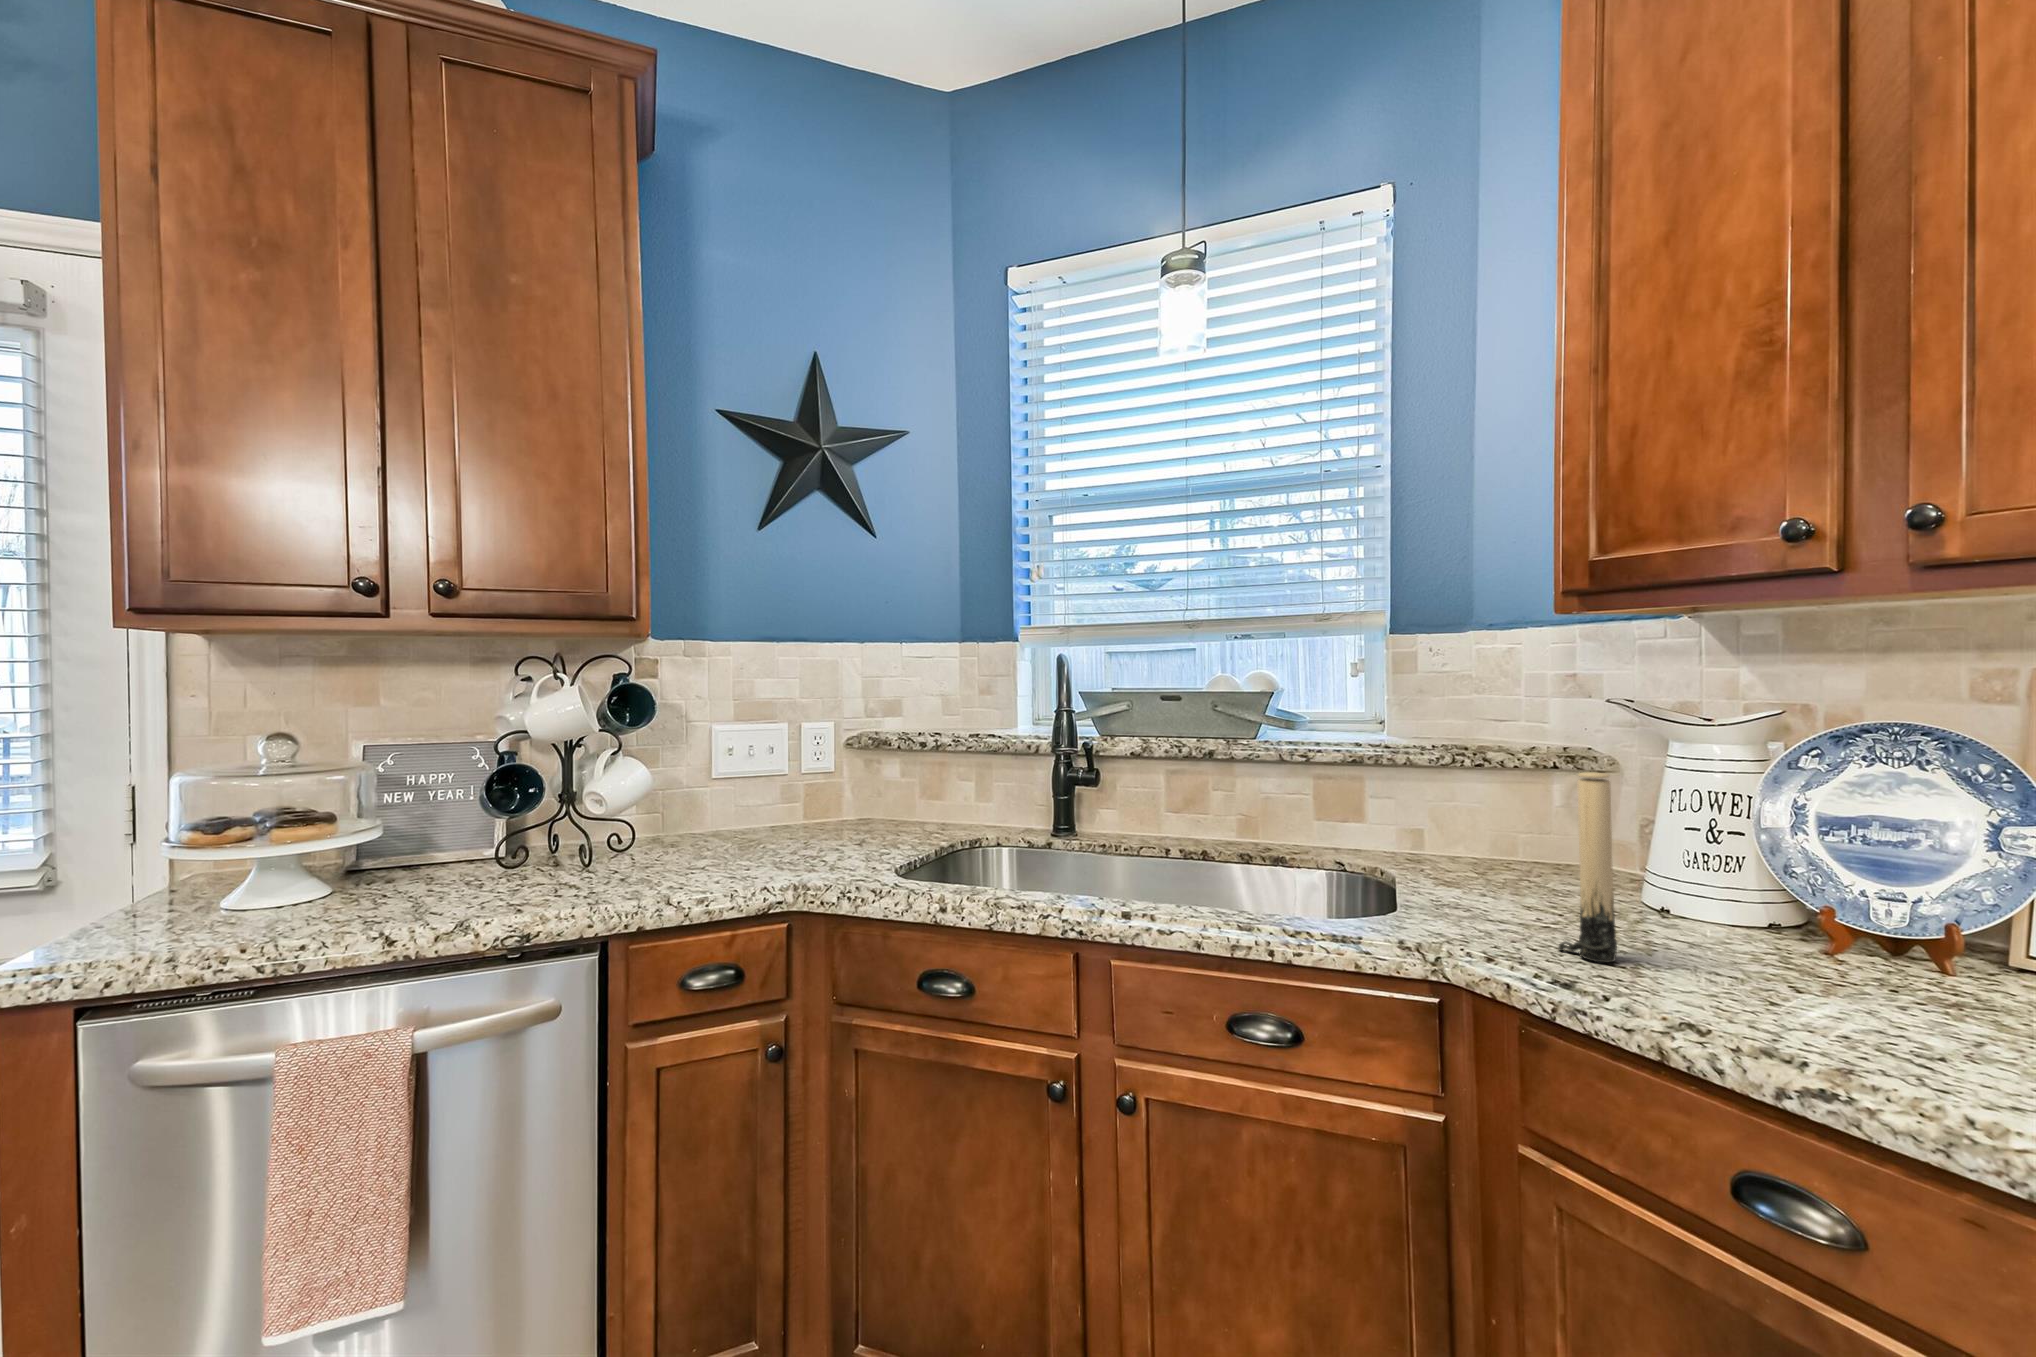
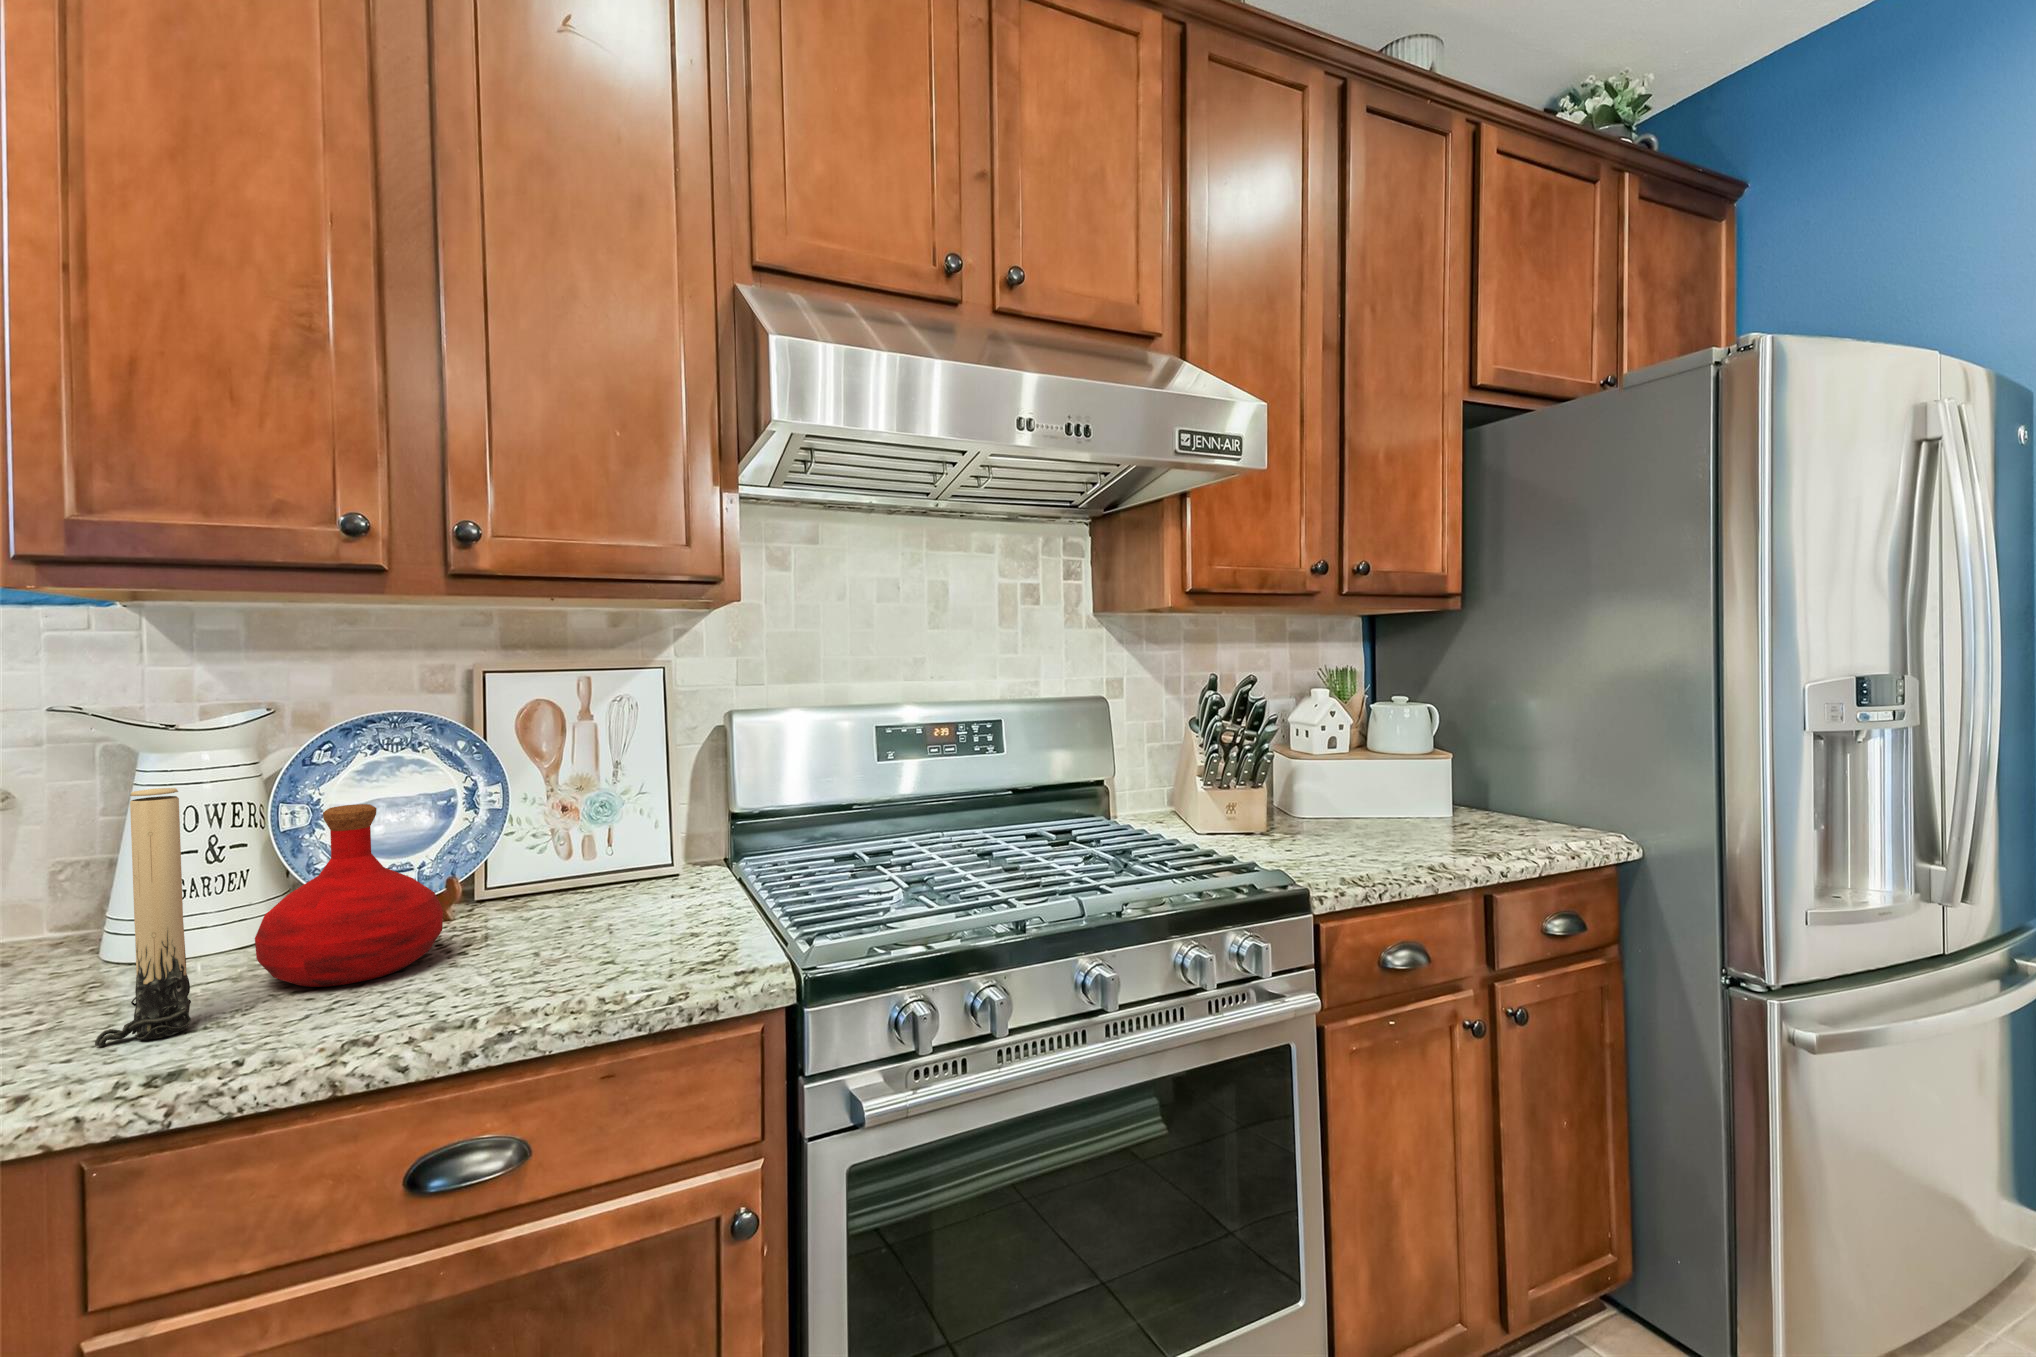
bottle: none [1688,813,1884,992] -> present [255,804,443,987]

